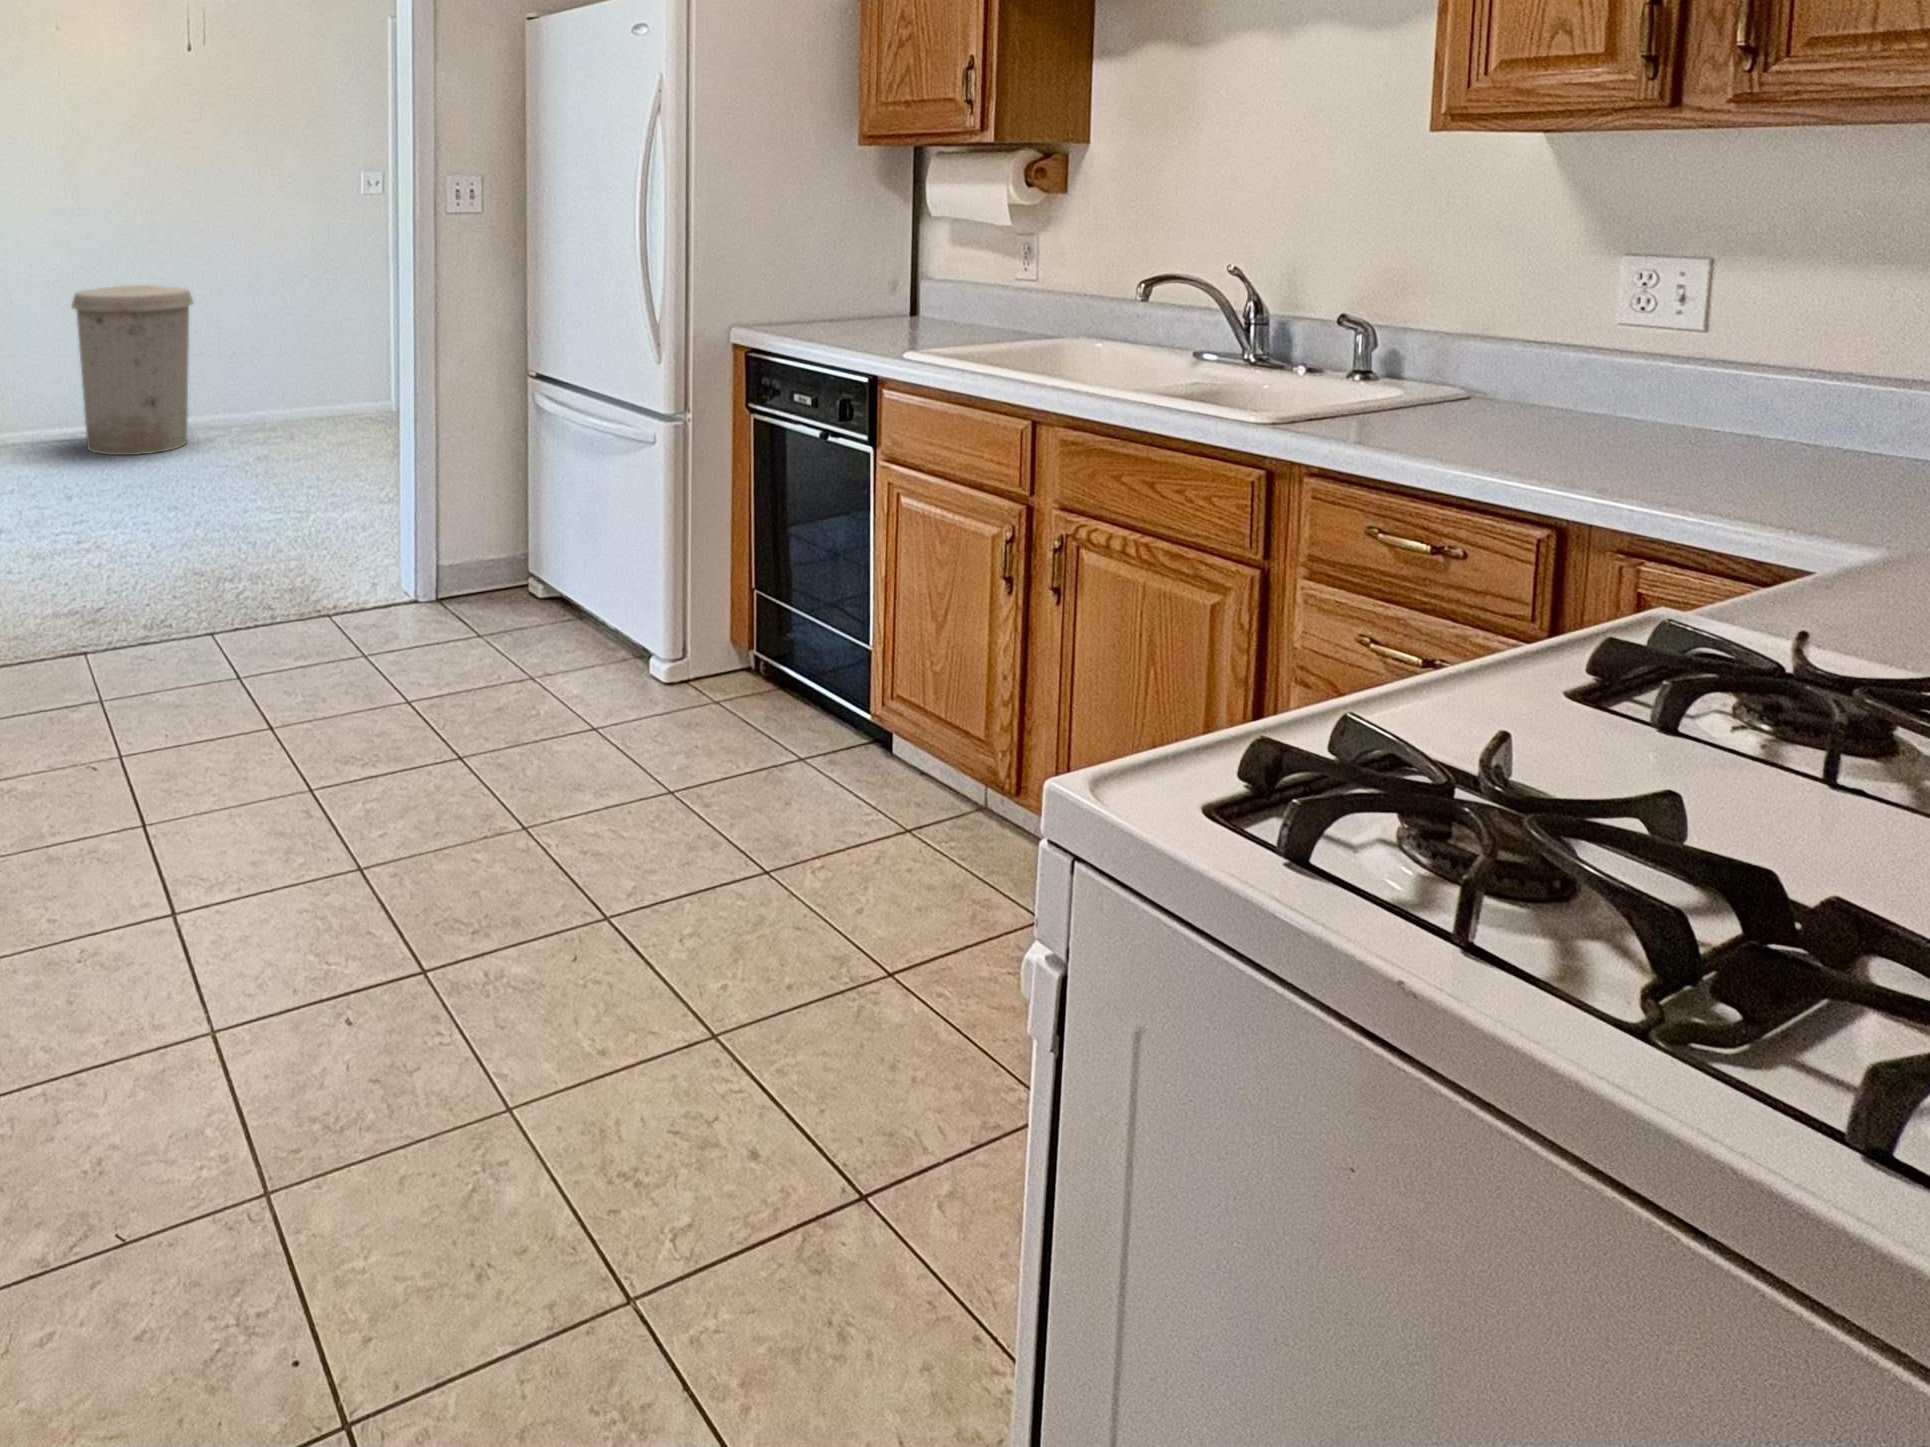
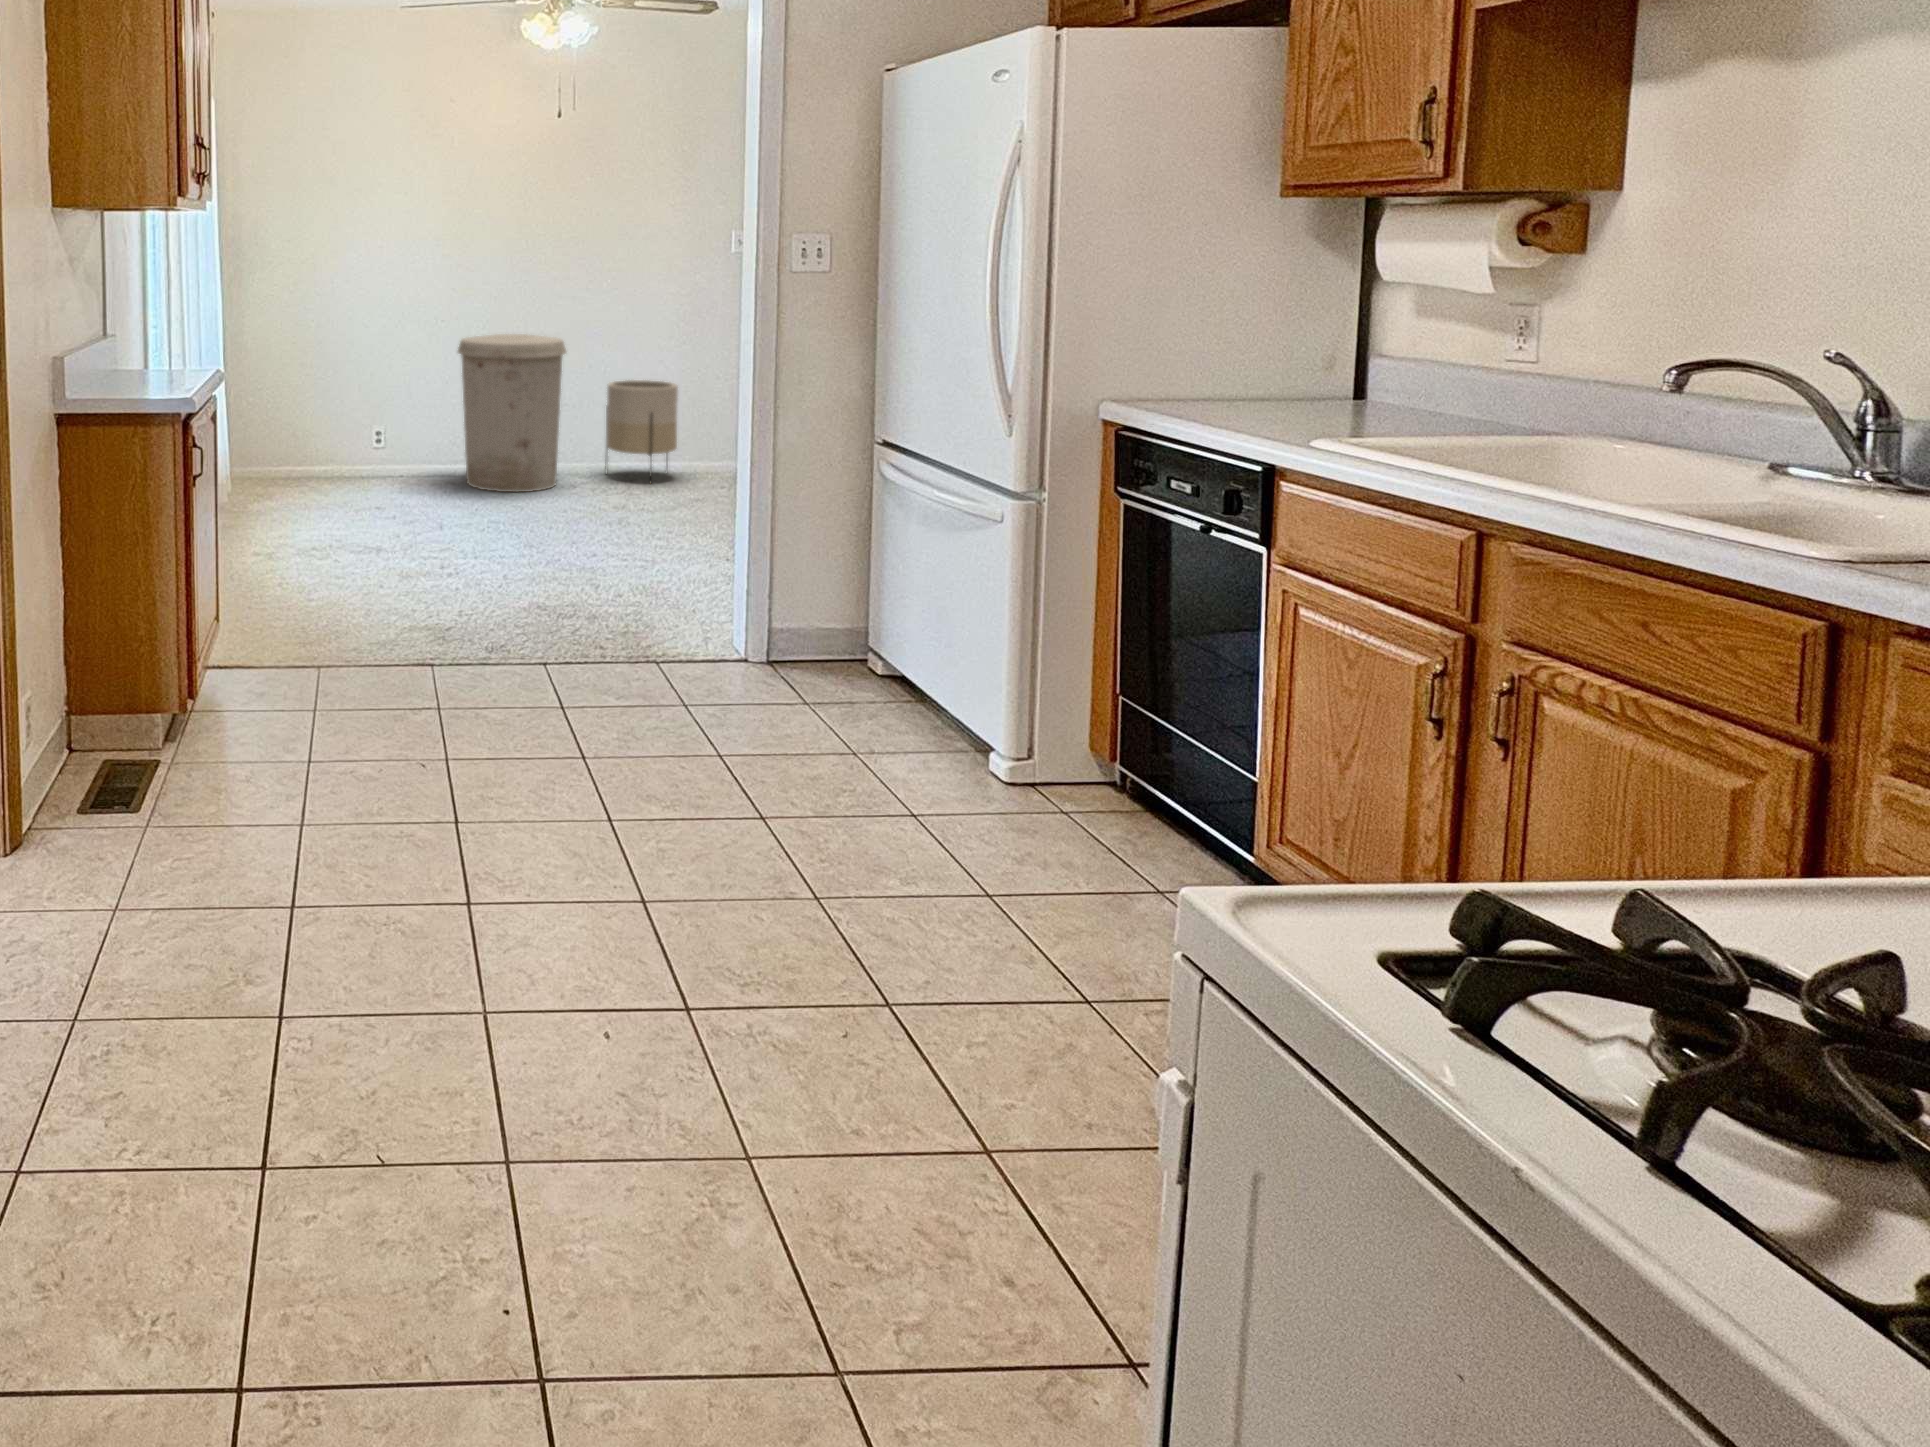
planter: none [236,328,310,434] -> present [605,380,678,484]

